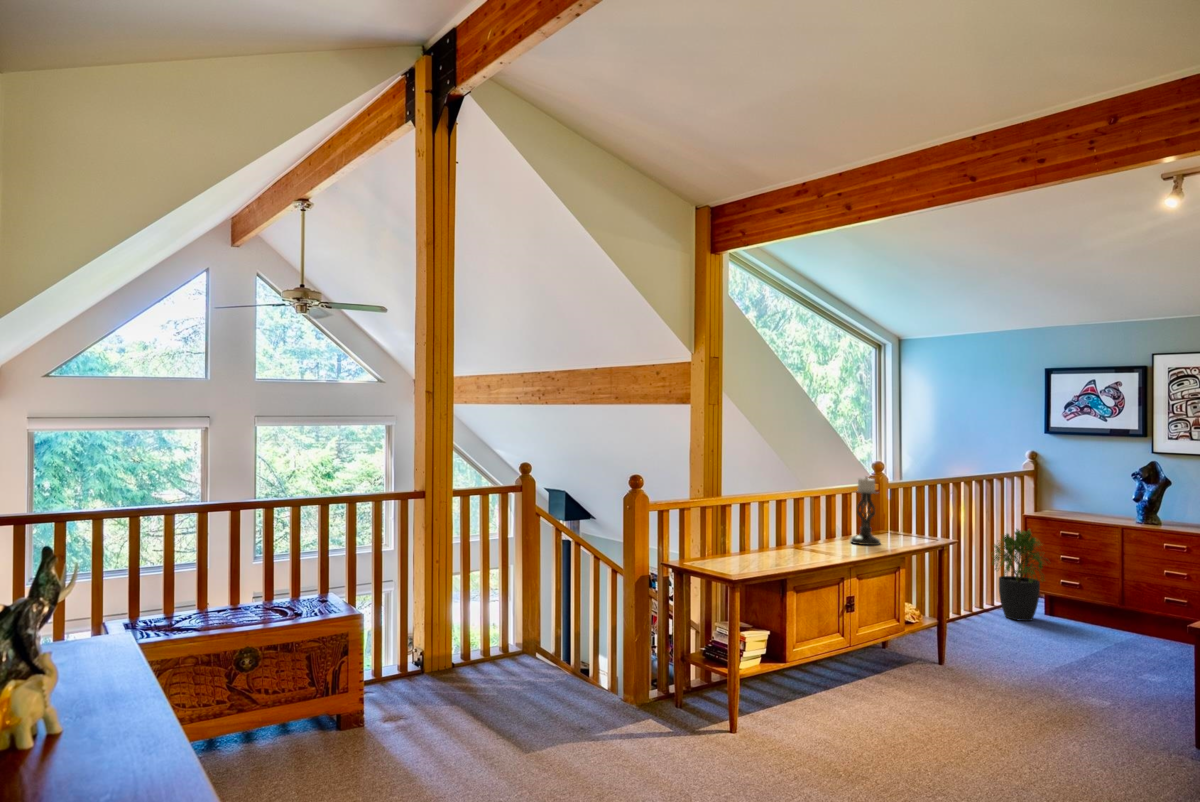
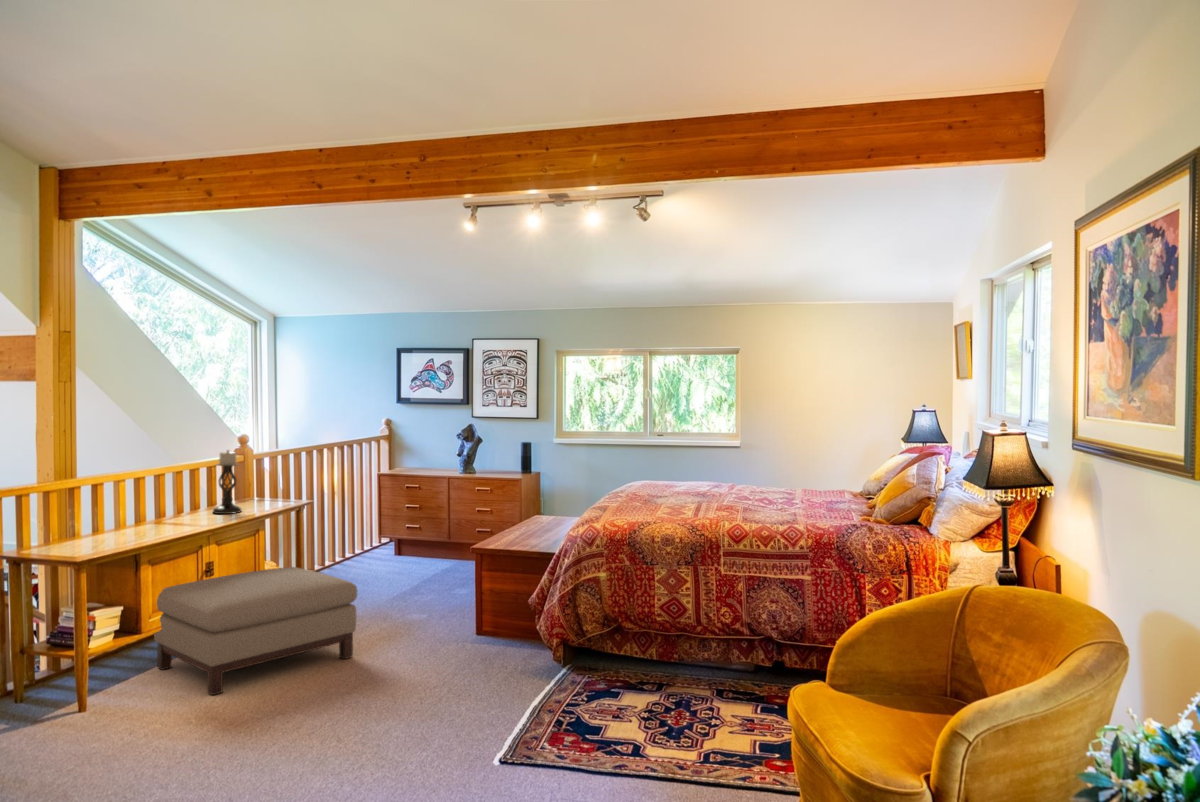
potted plant: present [992,529,1048,621] -> none [347,485,397,565]
ottoman: none [797,614,1032,753] -> present [154,567,357,695]

